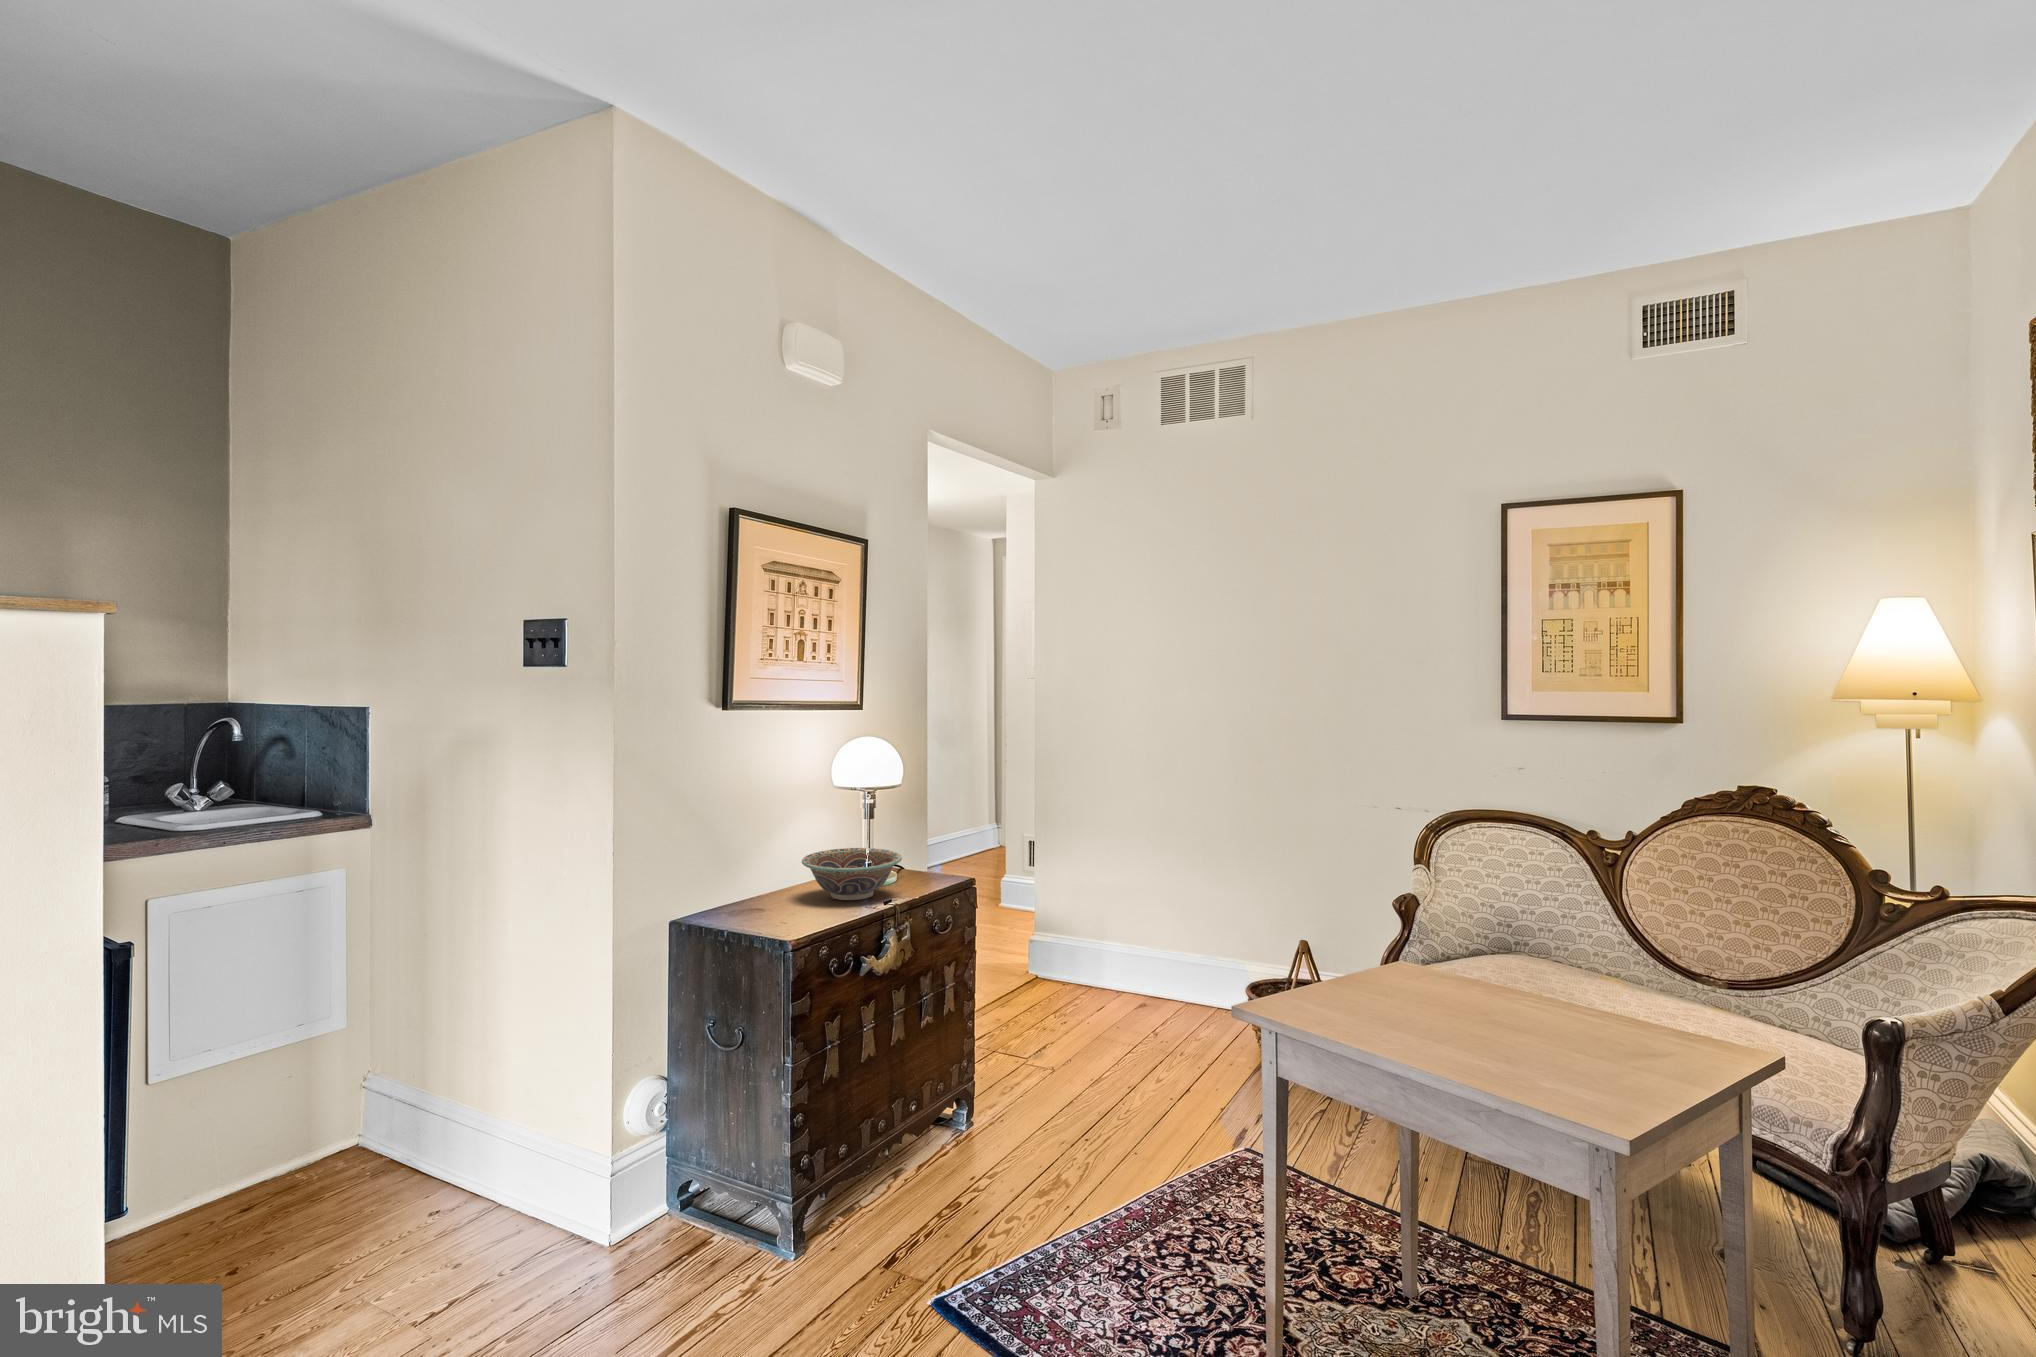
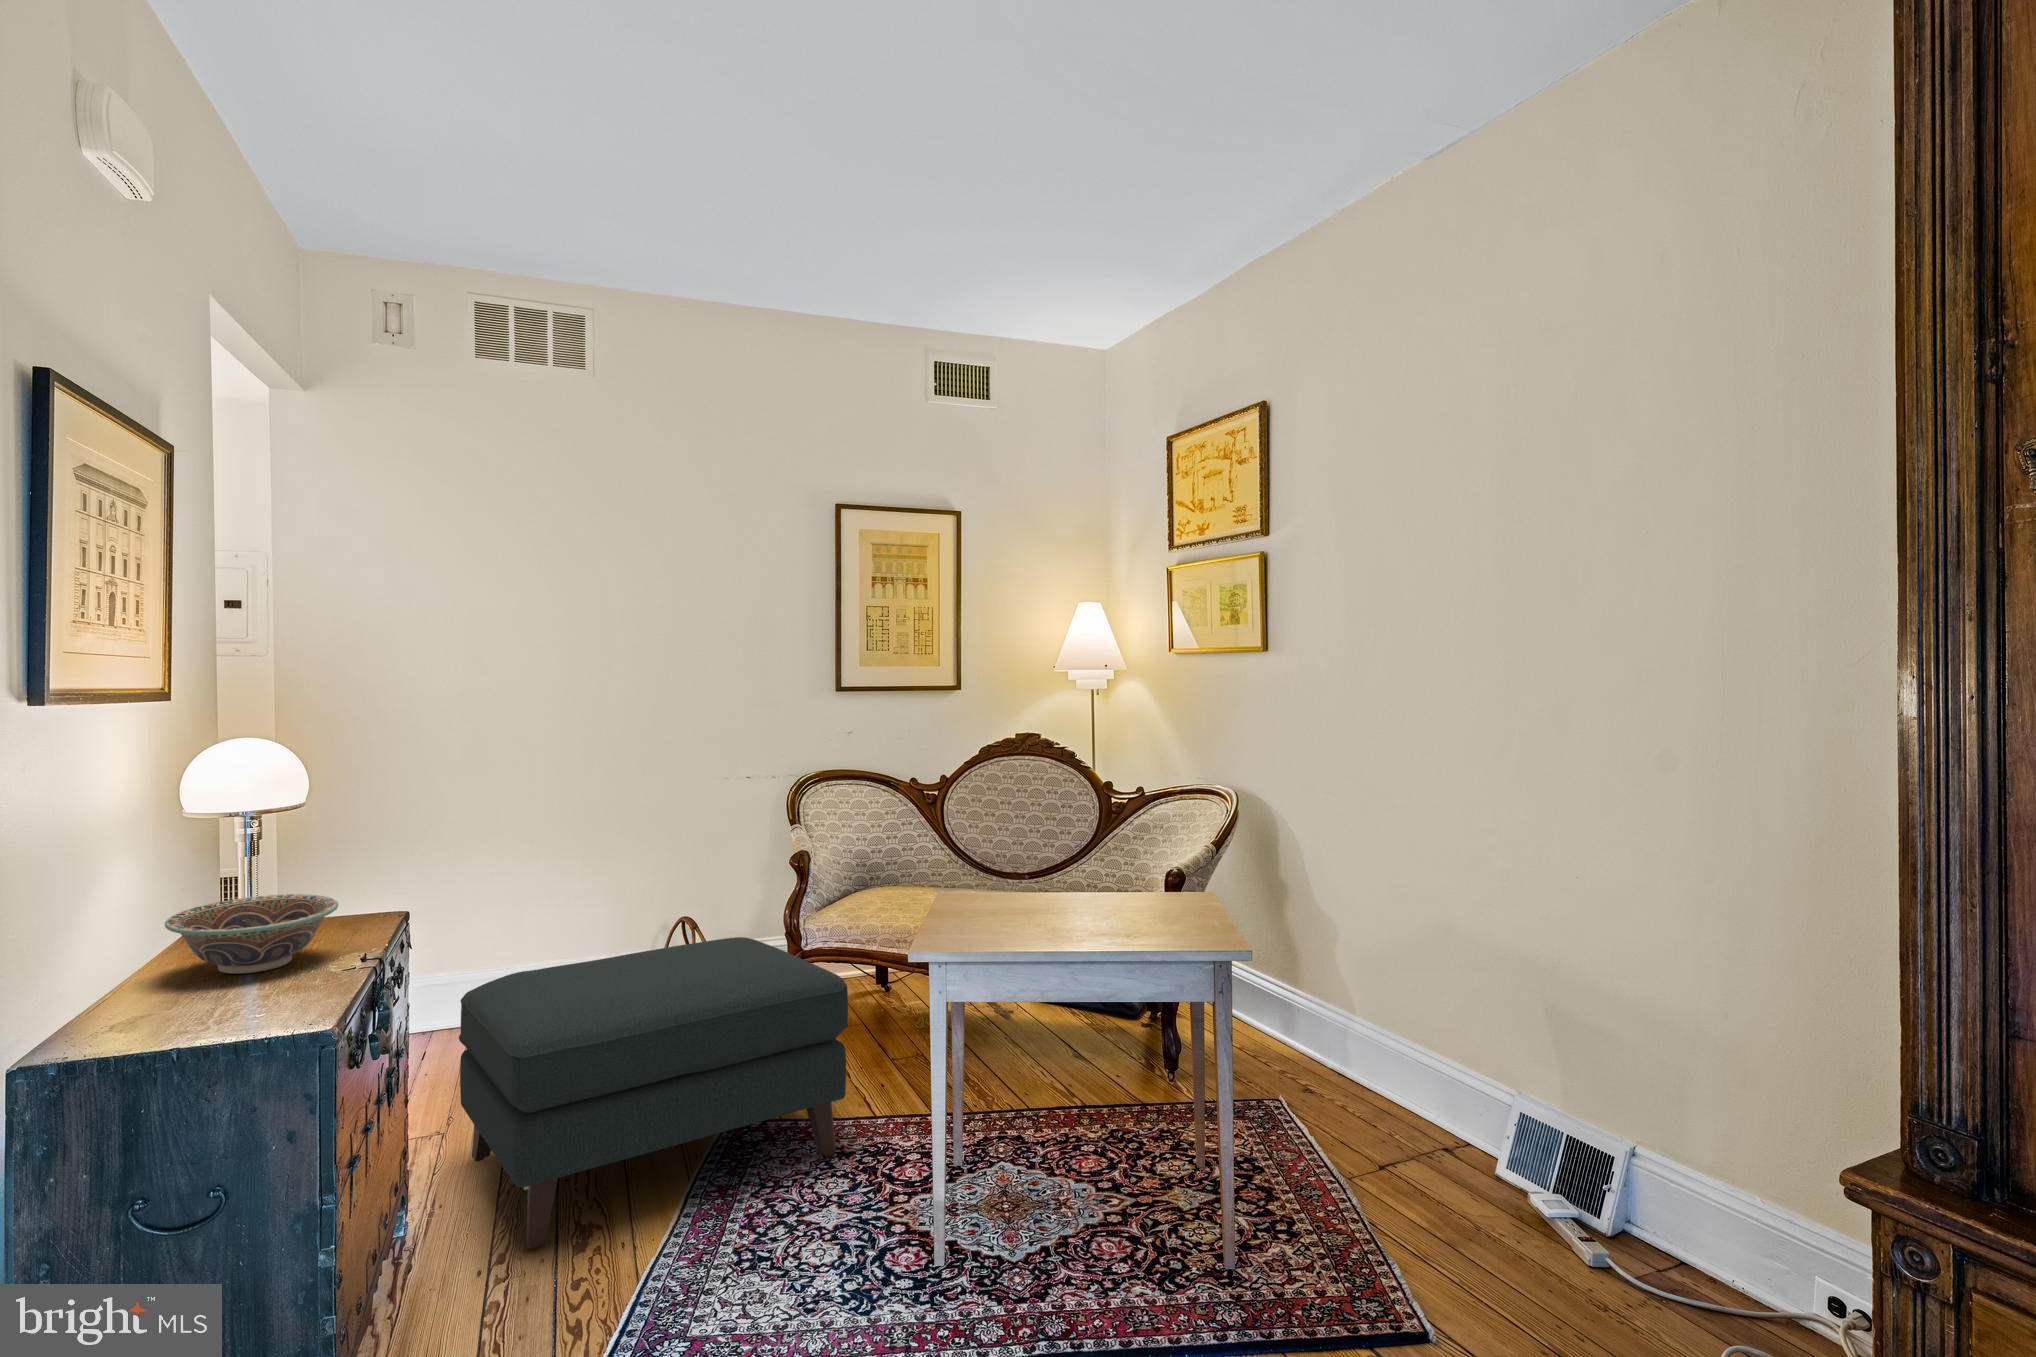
ottoman: none [993,948,1320,1217] -> present [459,937,848,1249]

